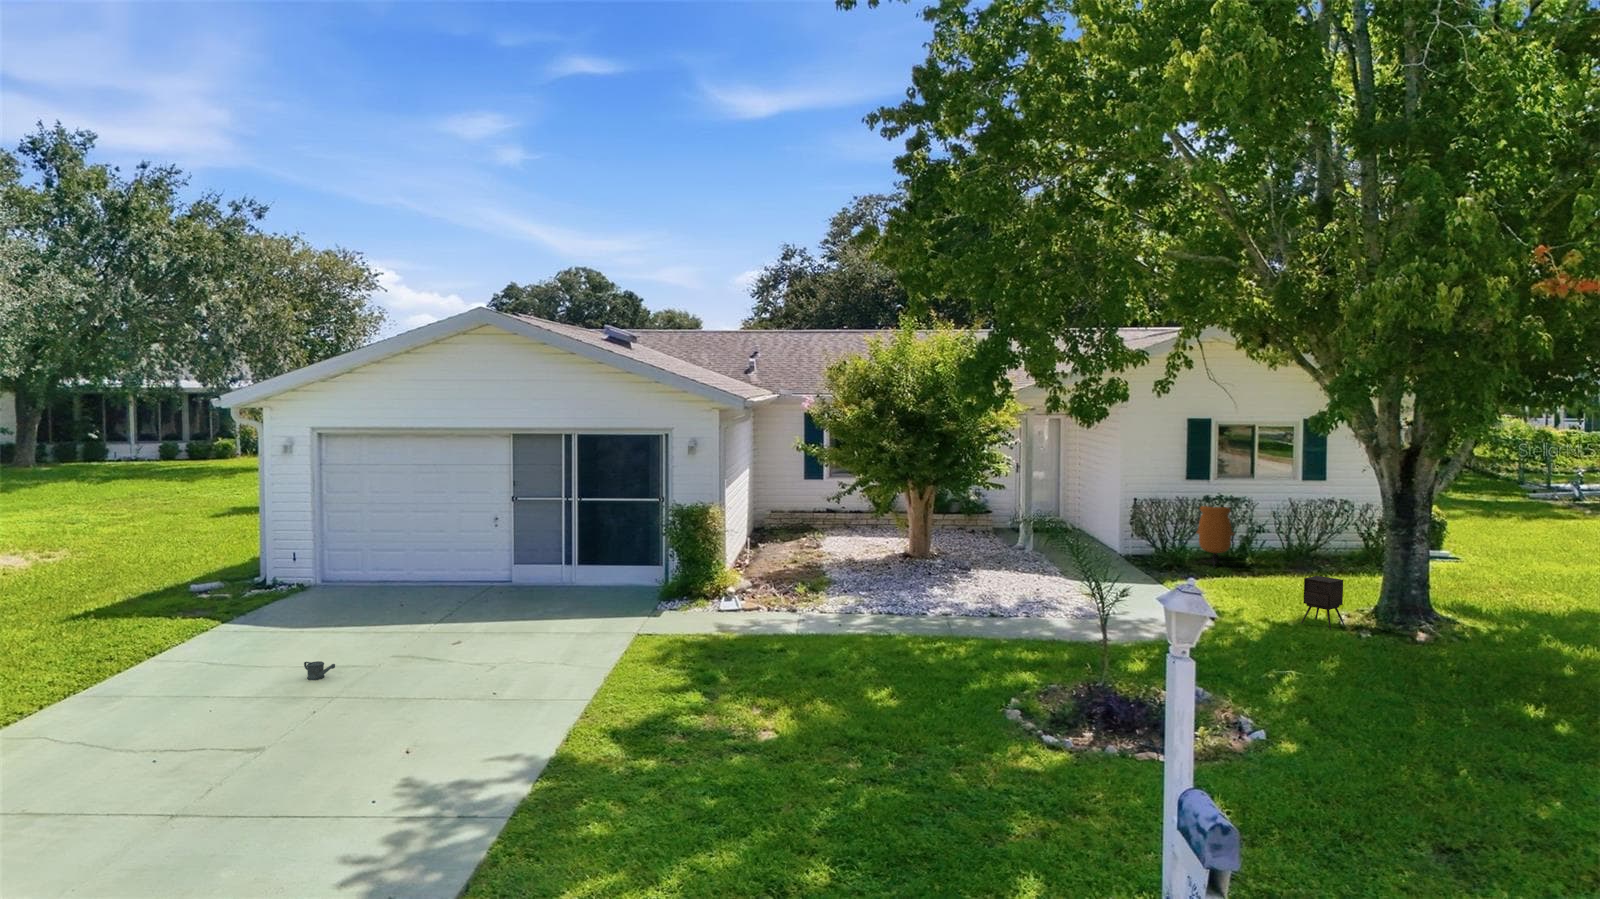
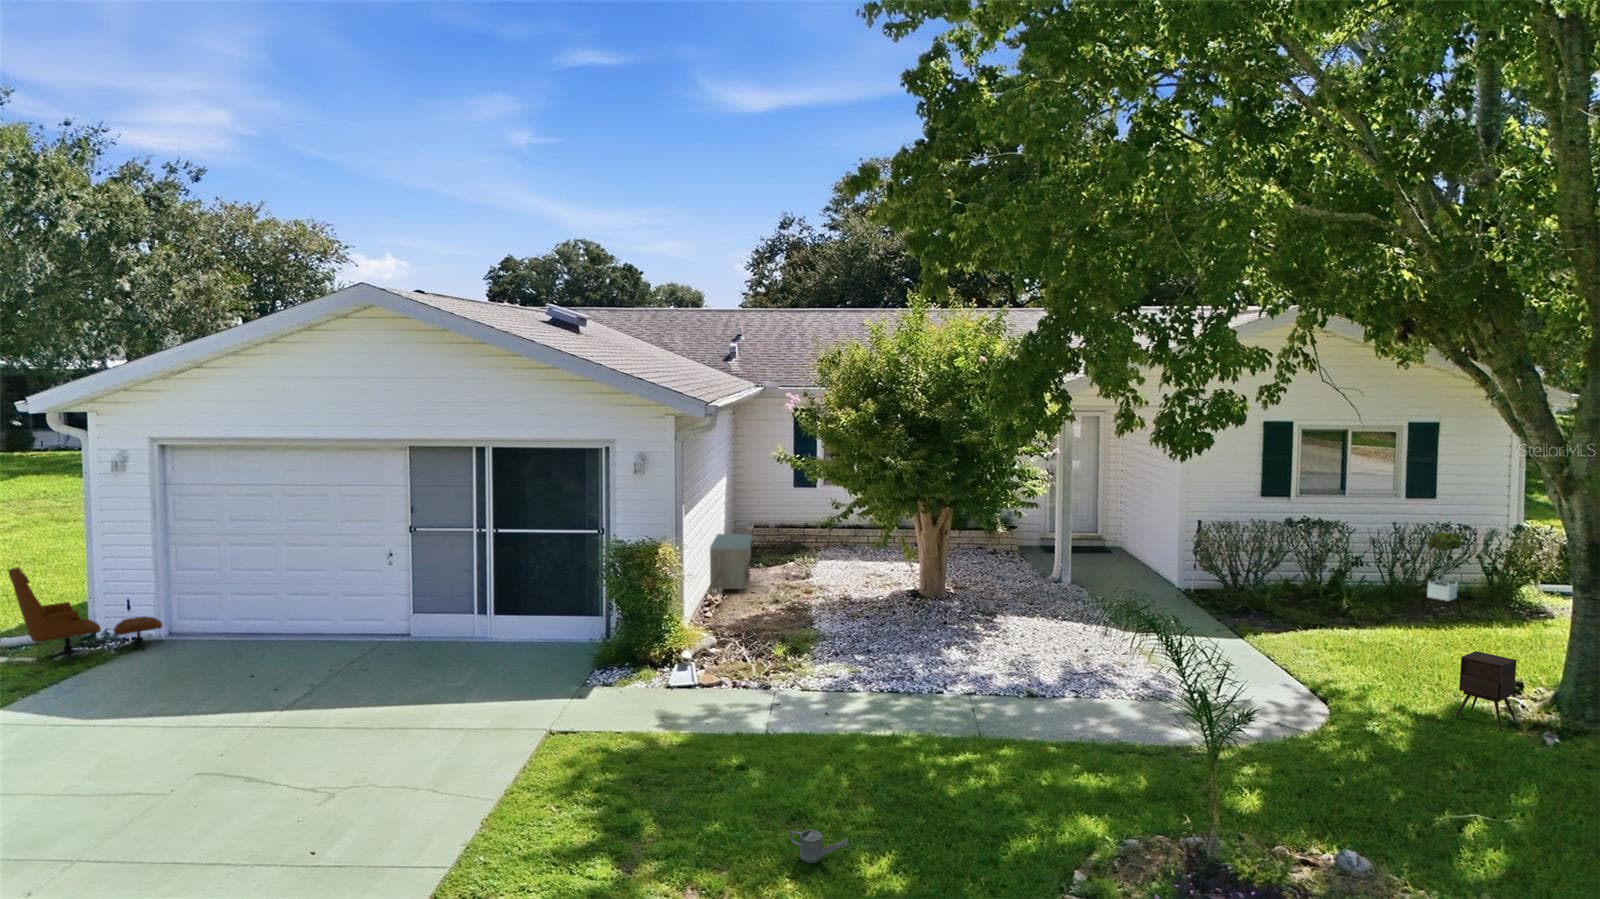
potted tree: none [1319,505,1346,561] -> present [1427,532,1462,601]
lounge chair: present [1197,506,1234,567] -> present [8,567,162,665]
storage bench: none [741,512,774,558] -> present [710,534,752,593]
watering can: present [304,661,335,680] -> present [789,830,848,863]

